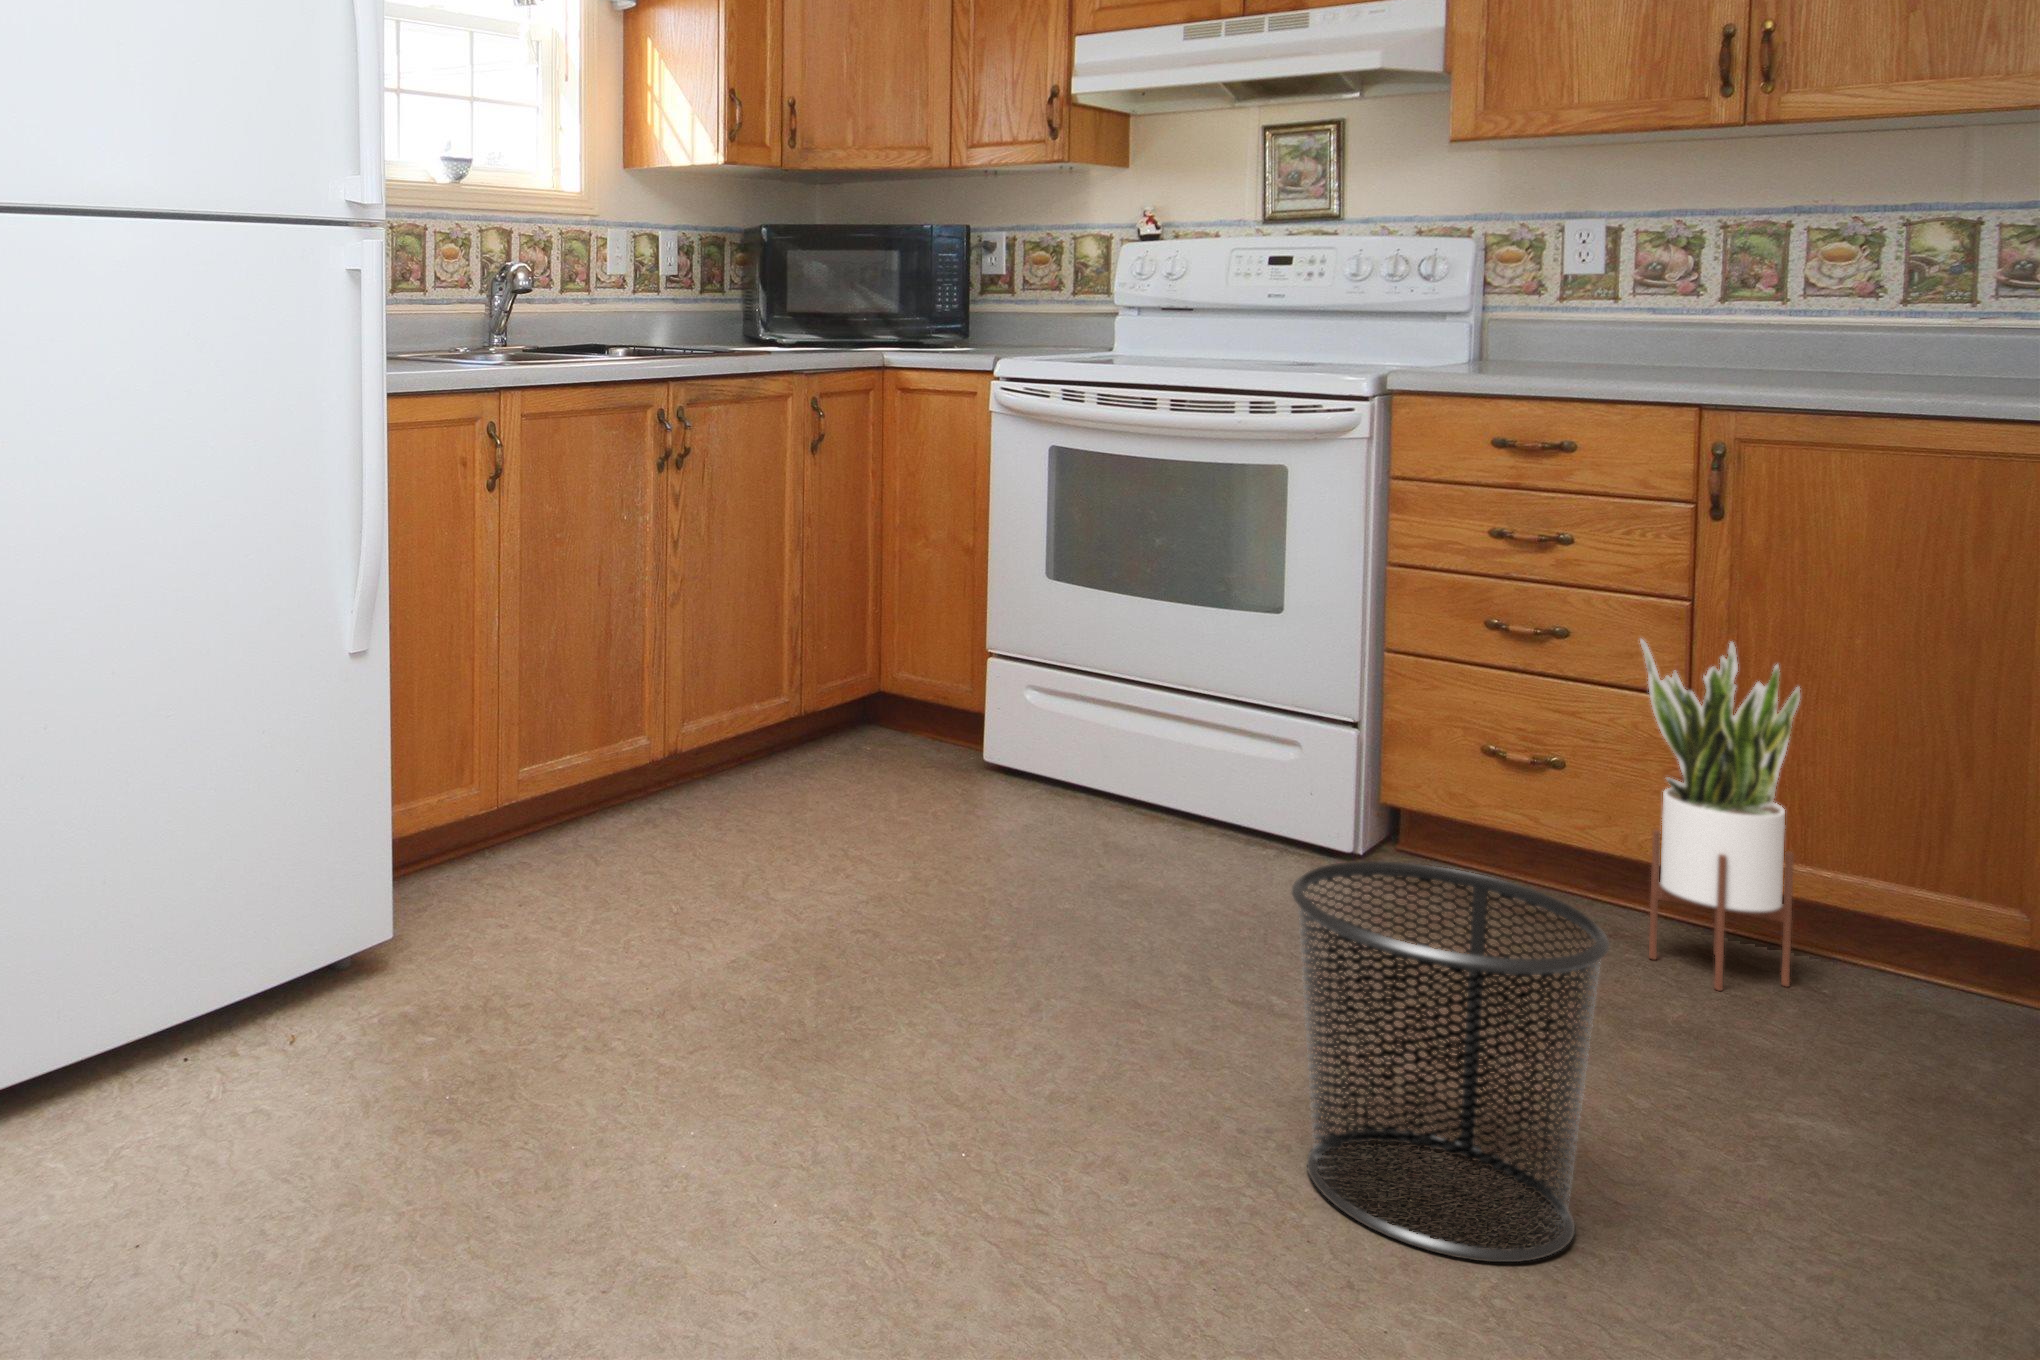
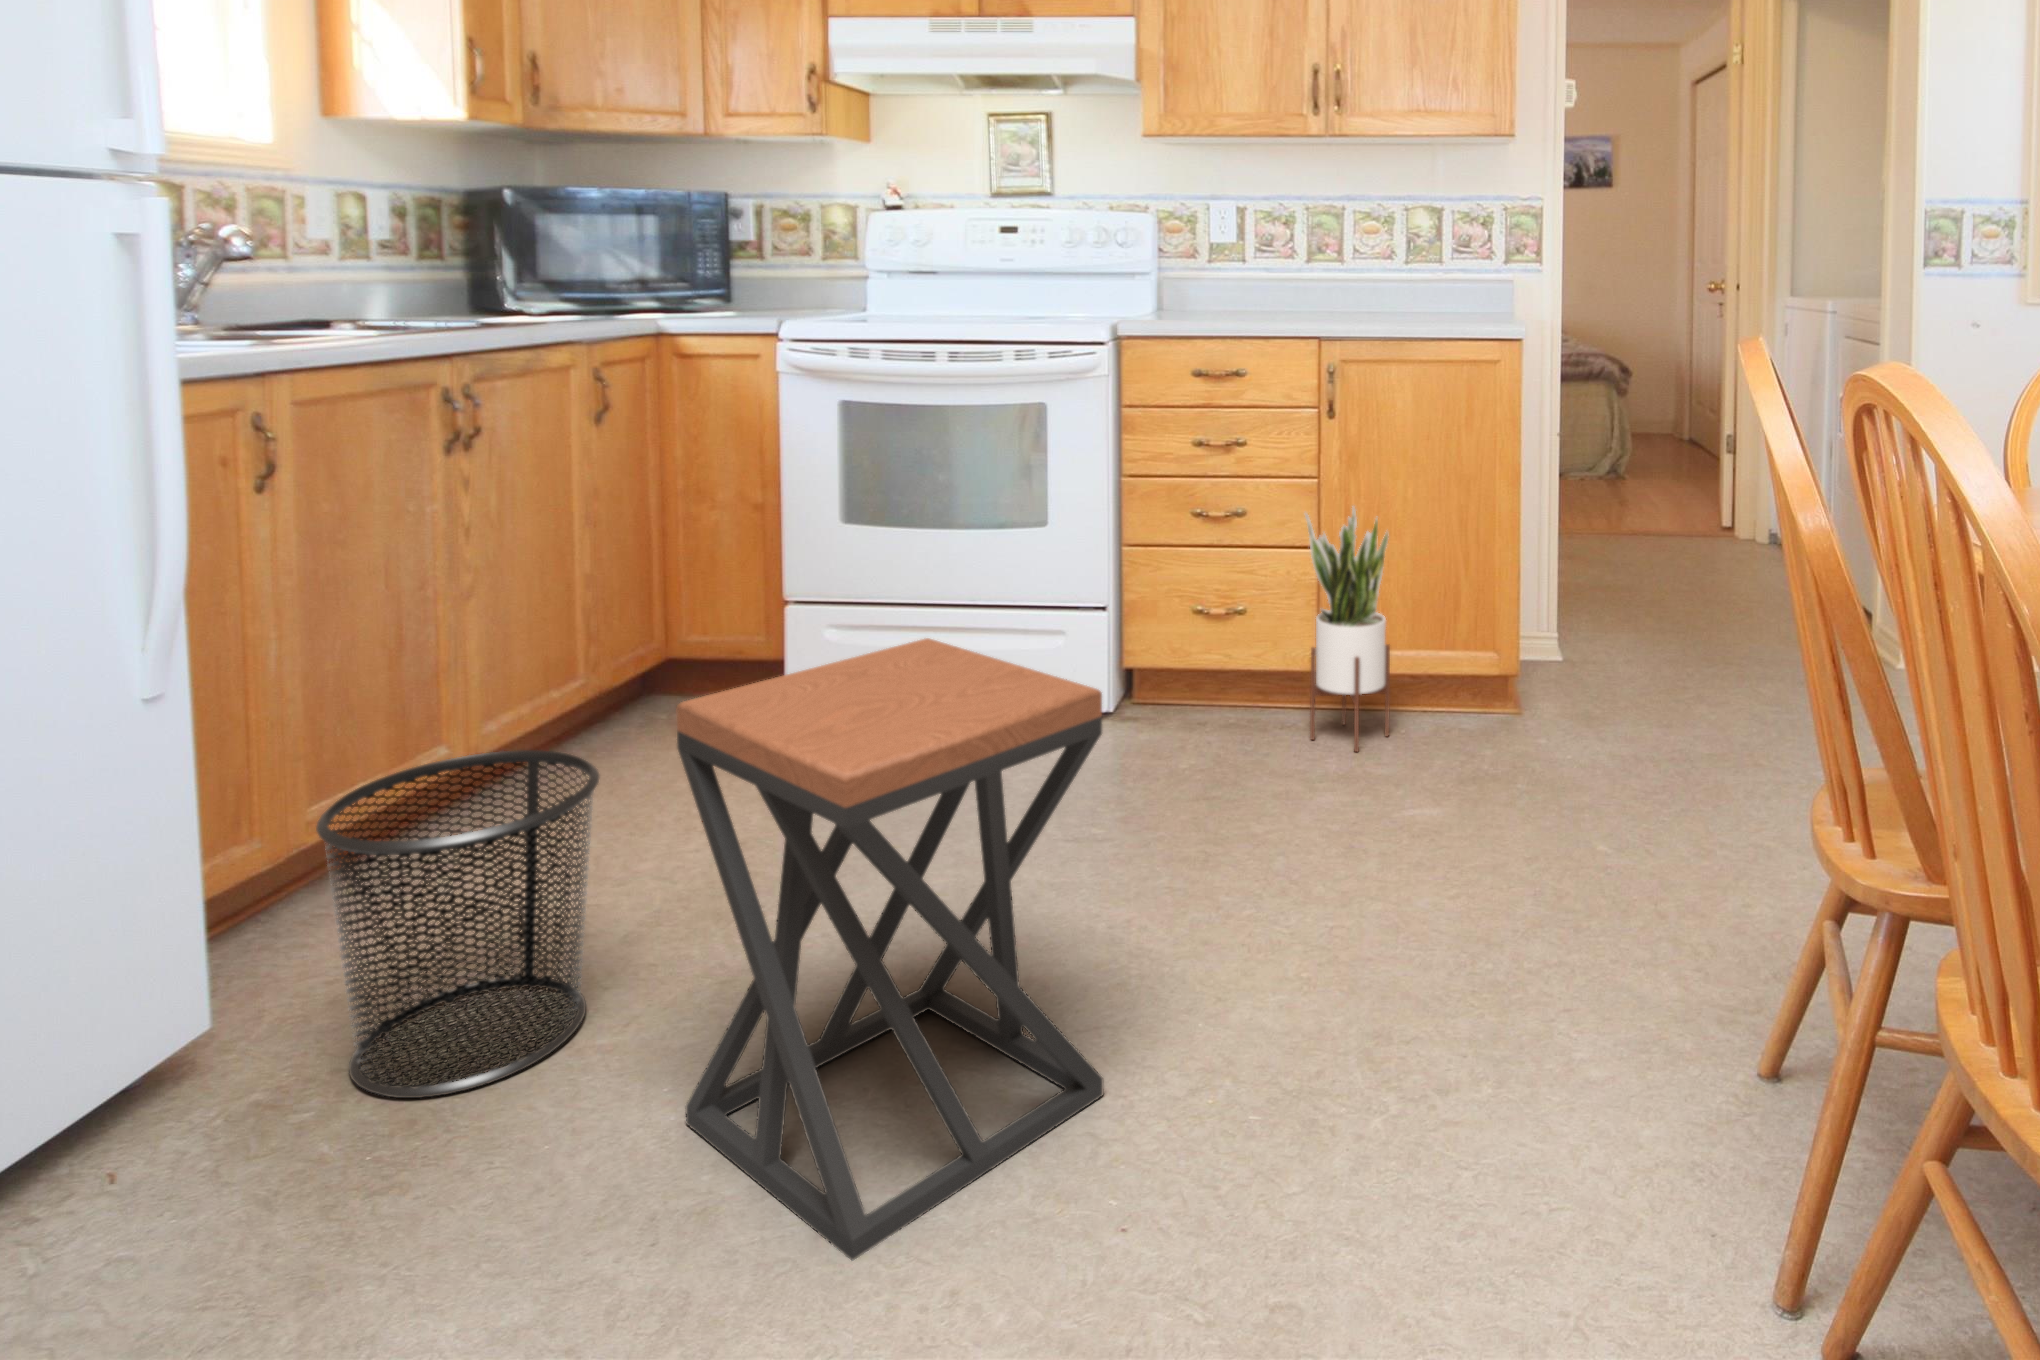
stool: none [780,674,1181,1214] -> present [676,638,1104,1260]
waste bin: present [1292,861,1609,1262] -> present [316,750,600,1098]

